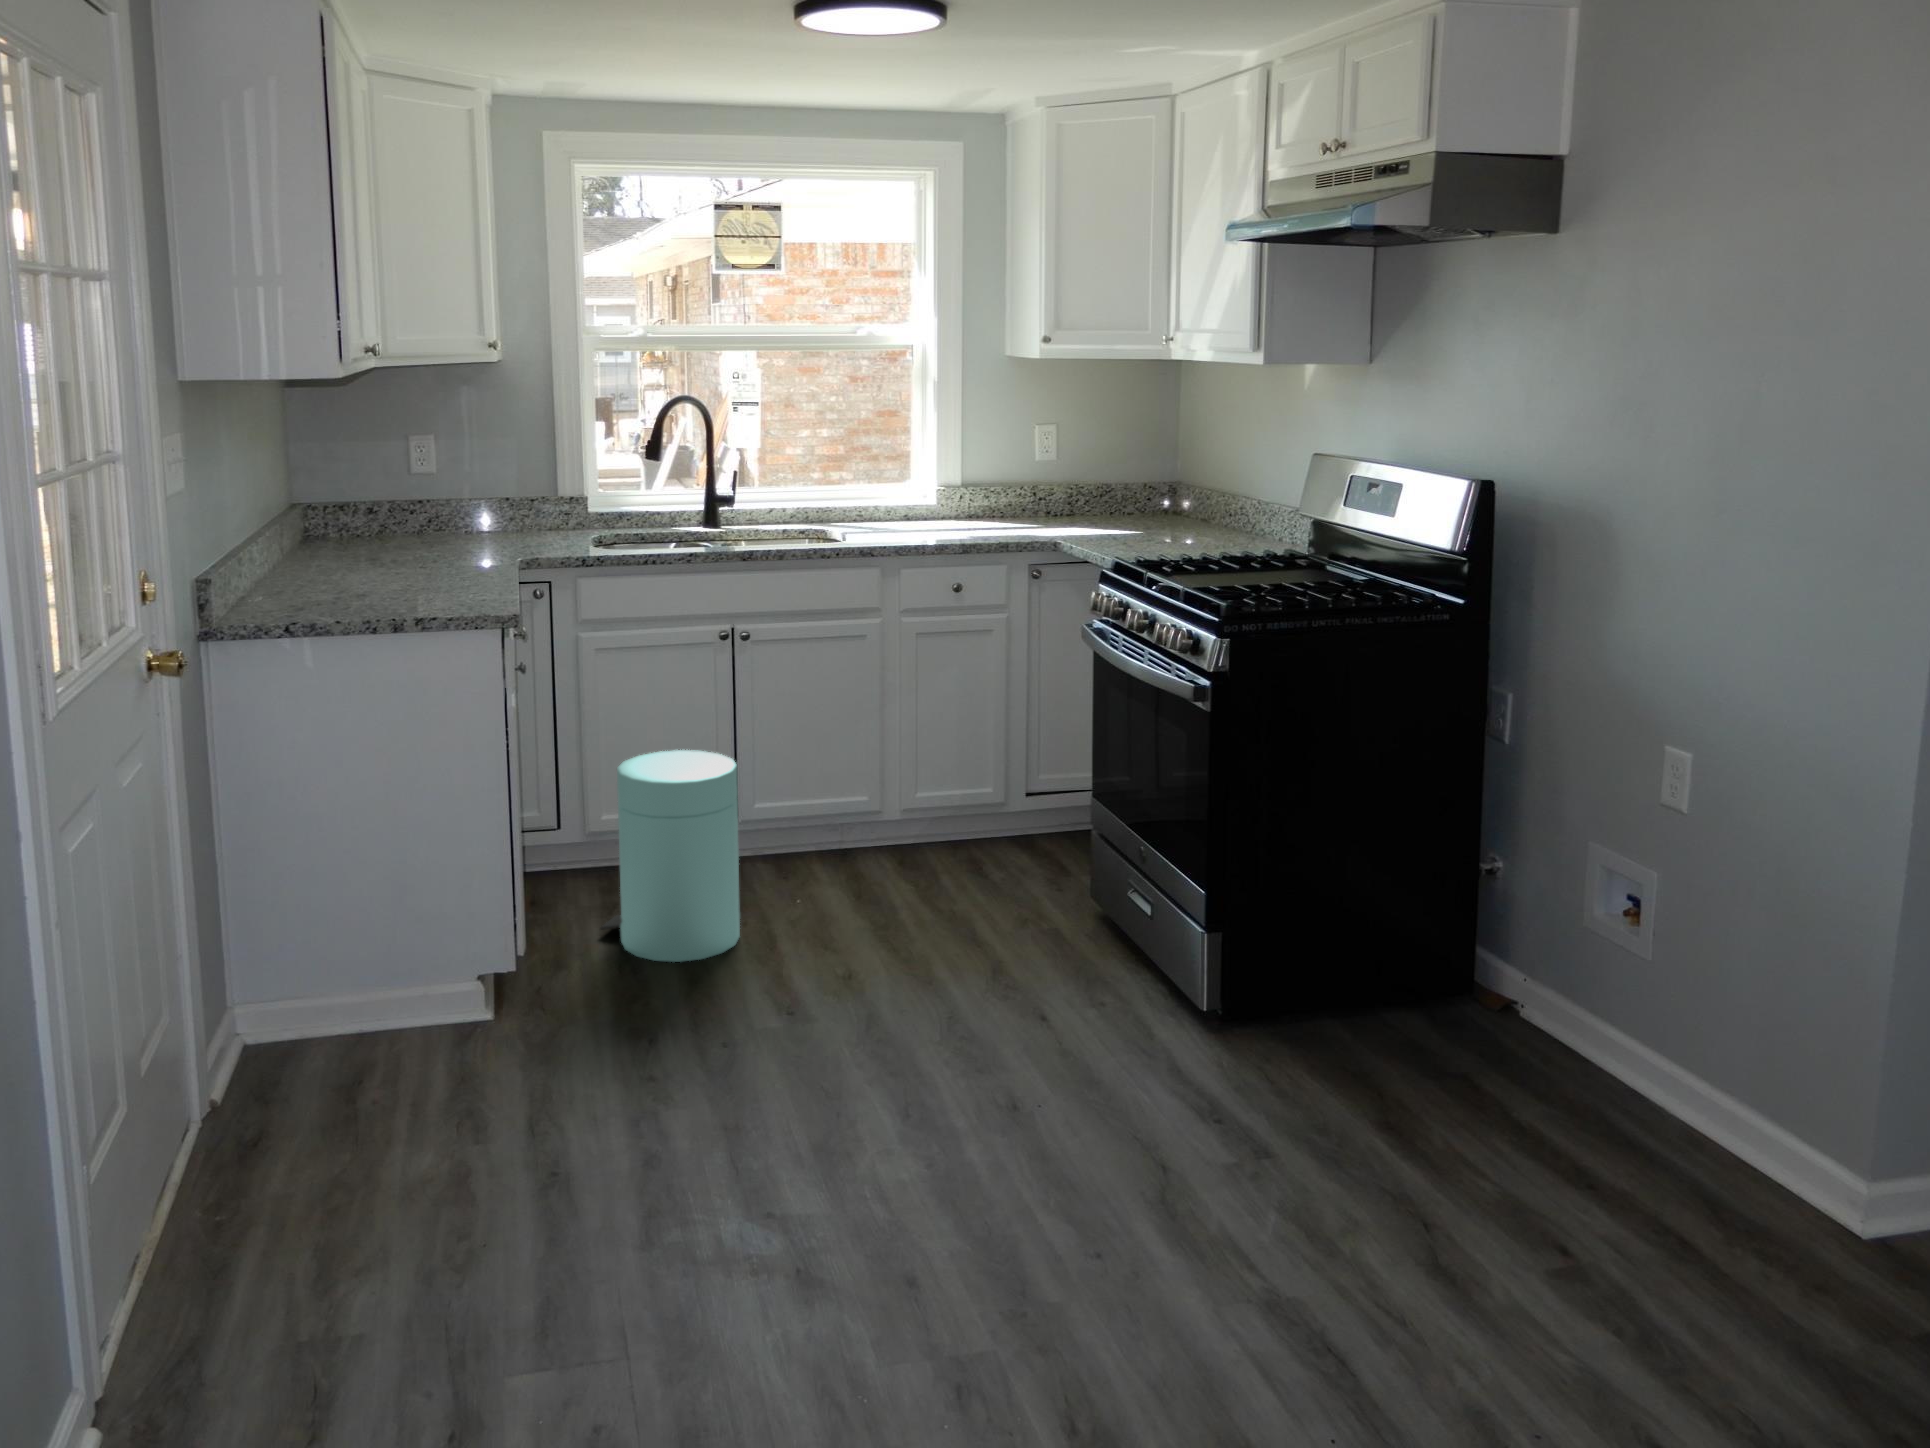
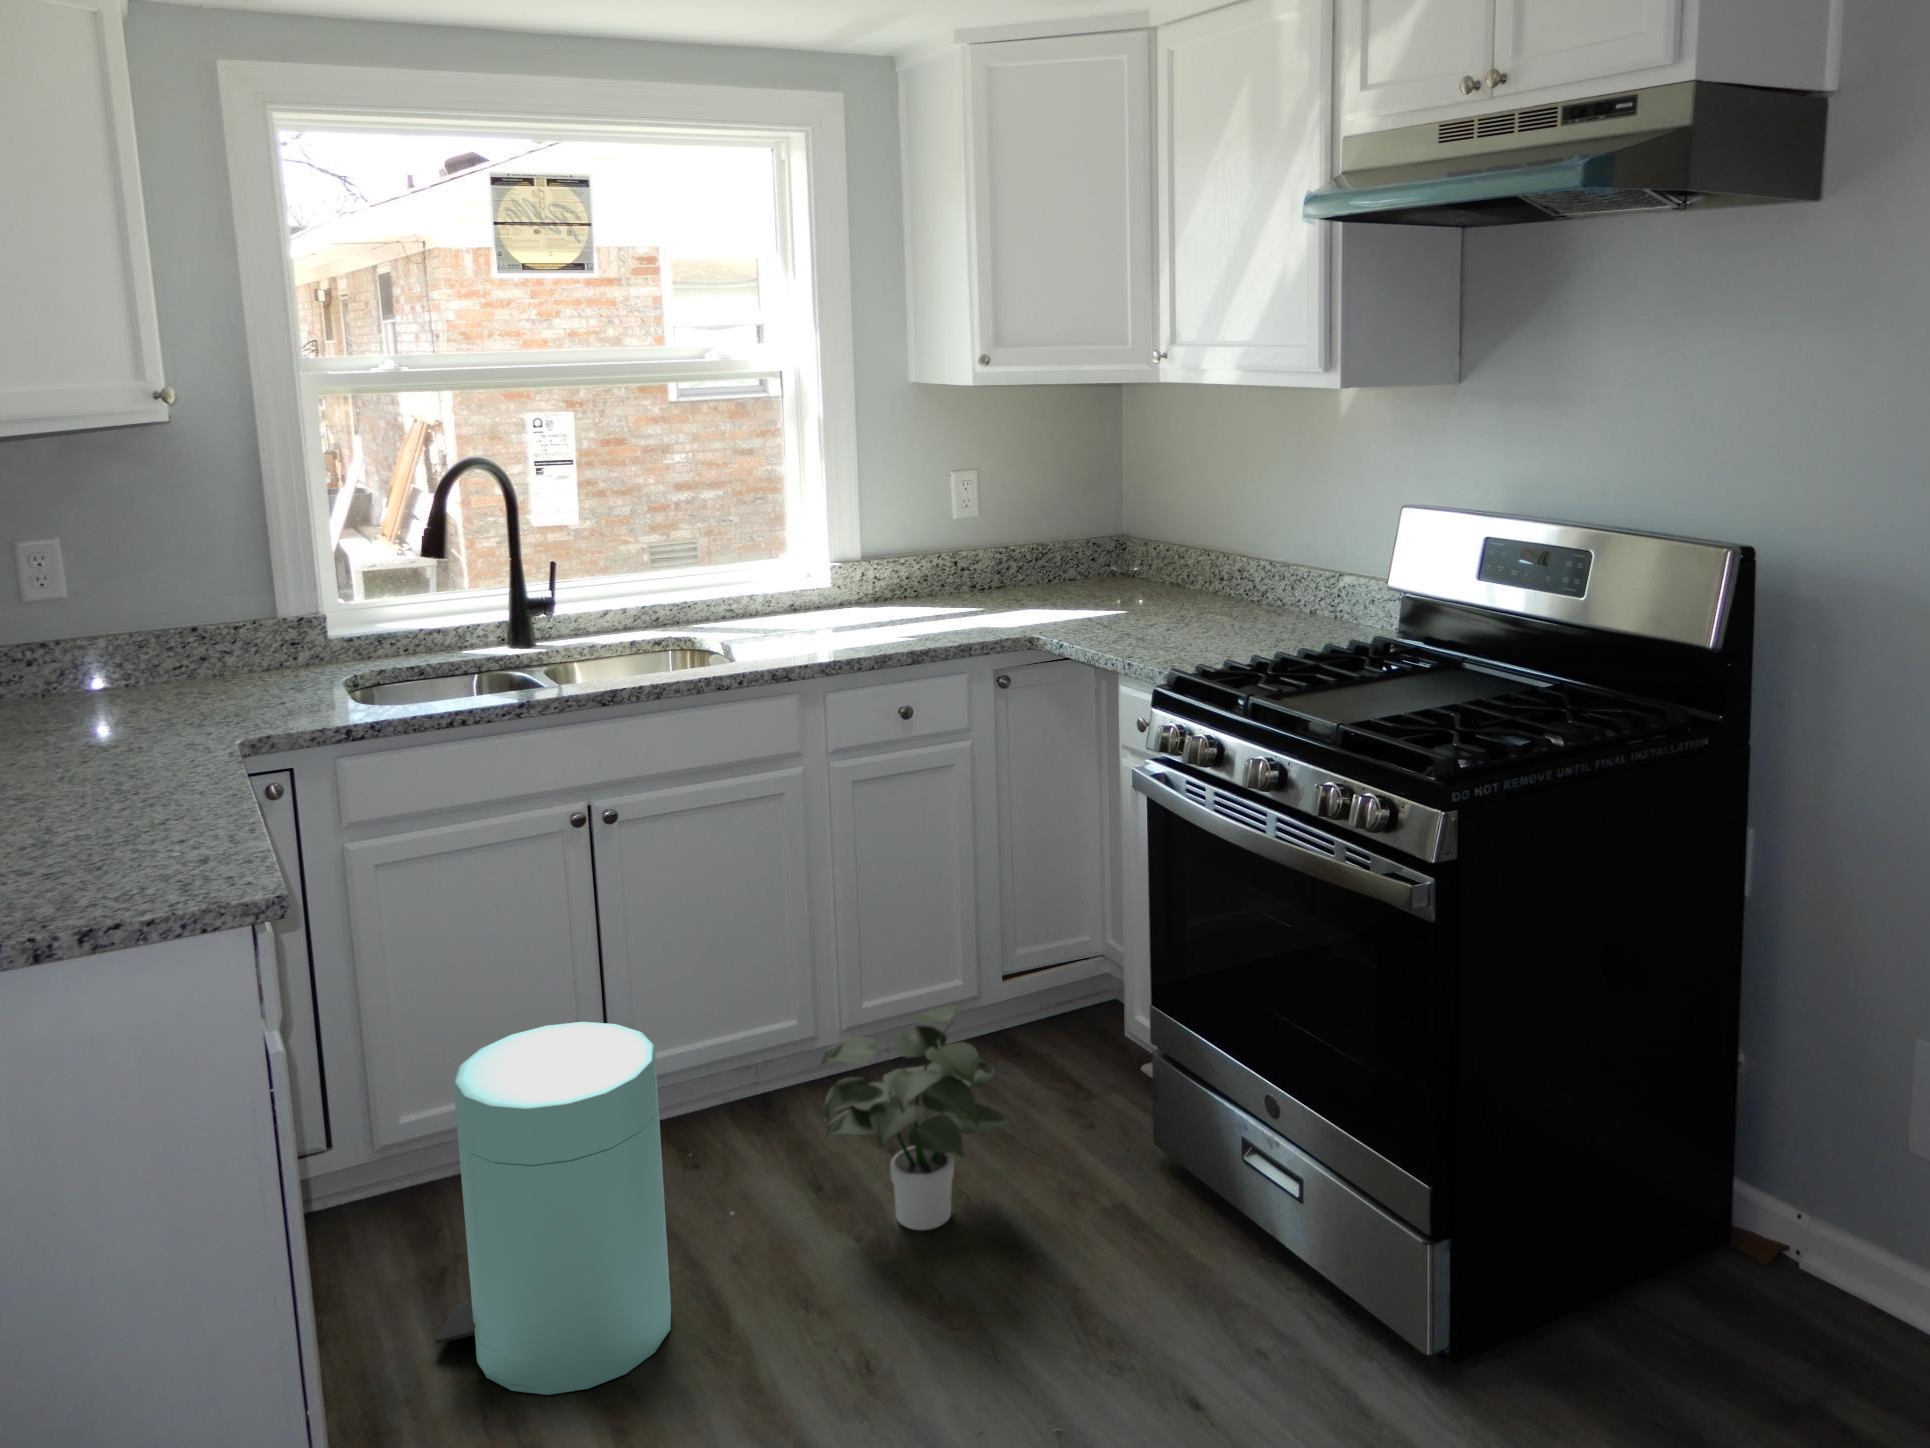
potted plant: none [849,781,983,925] -> present [821,1006,1015,1230]

